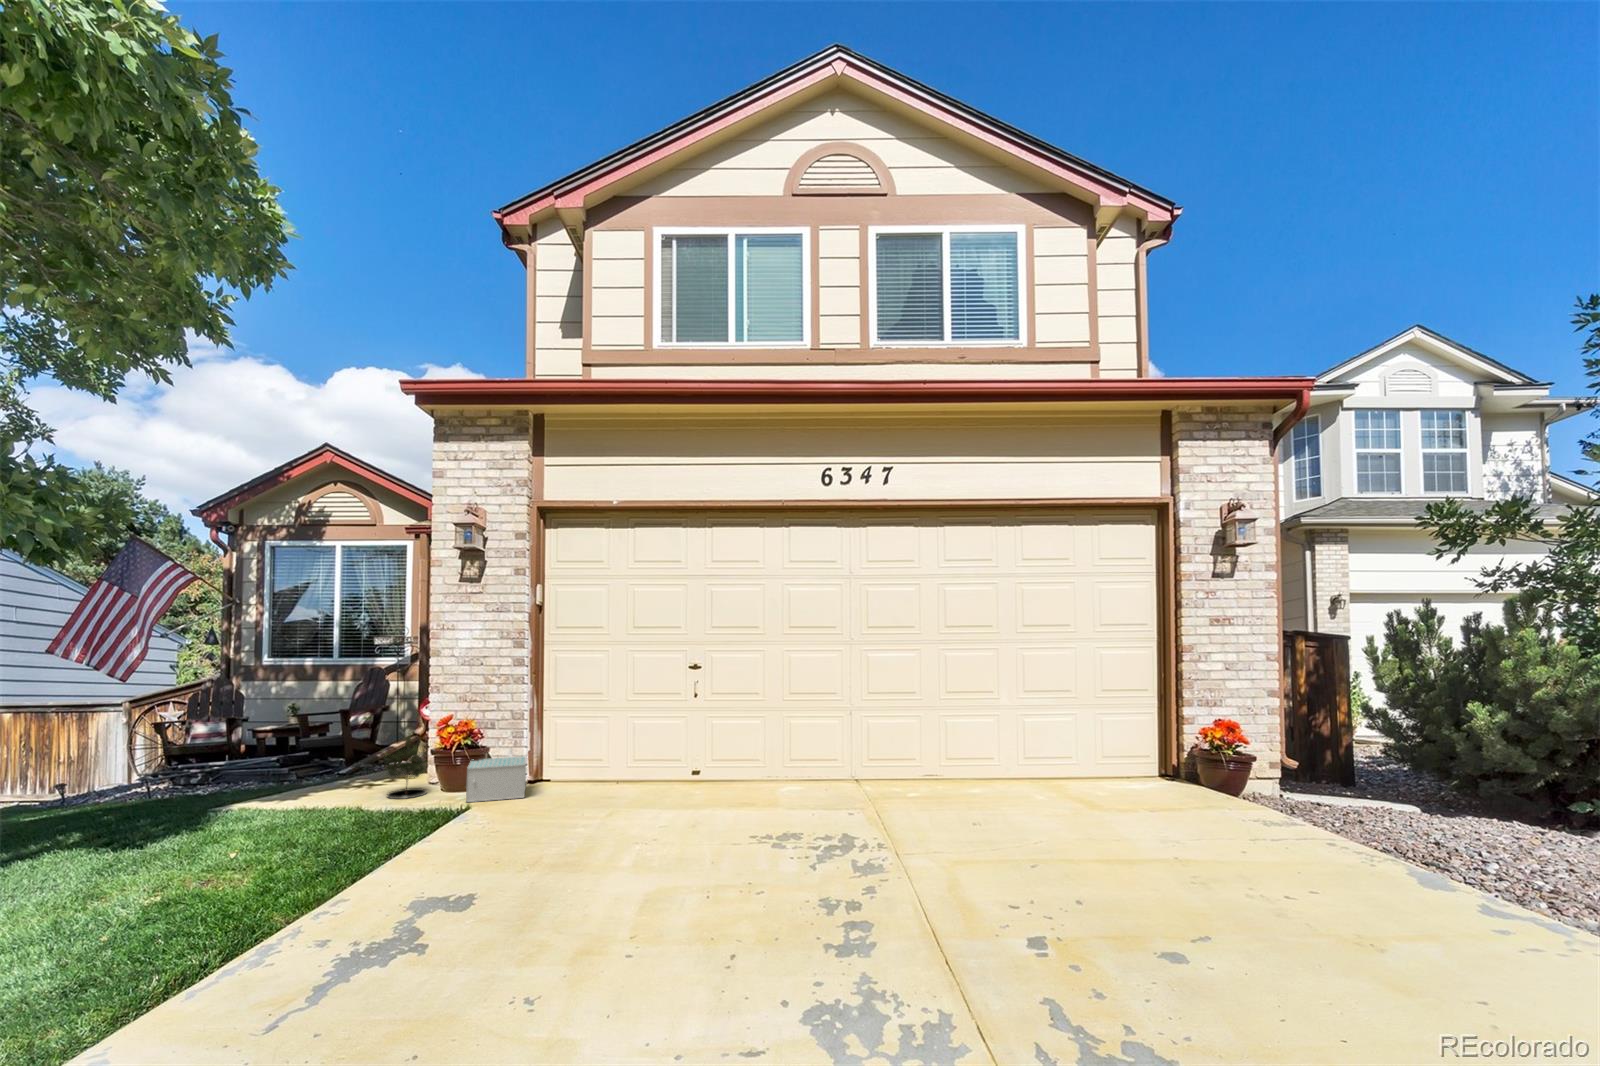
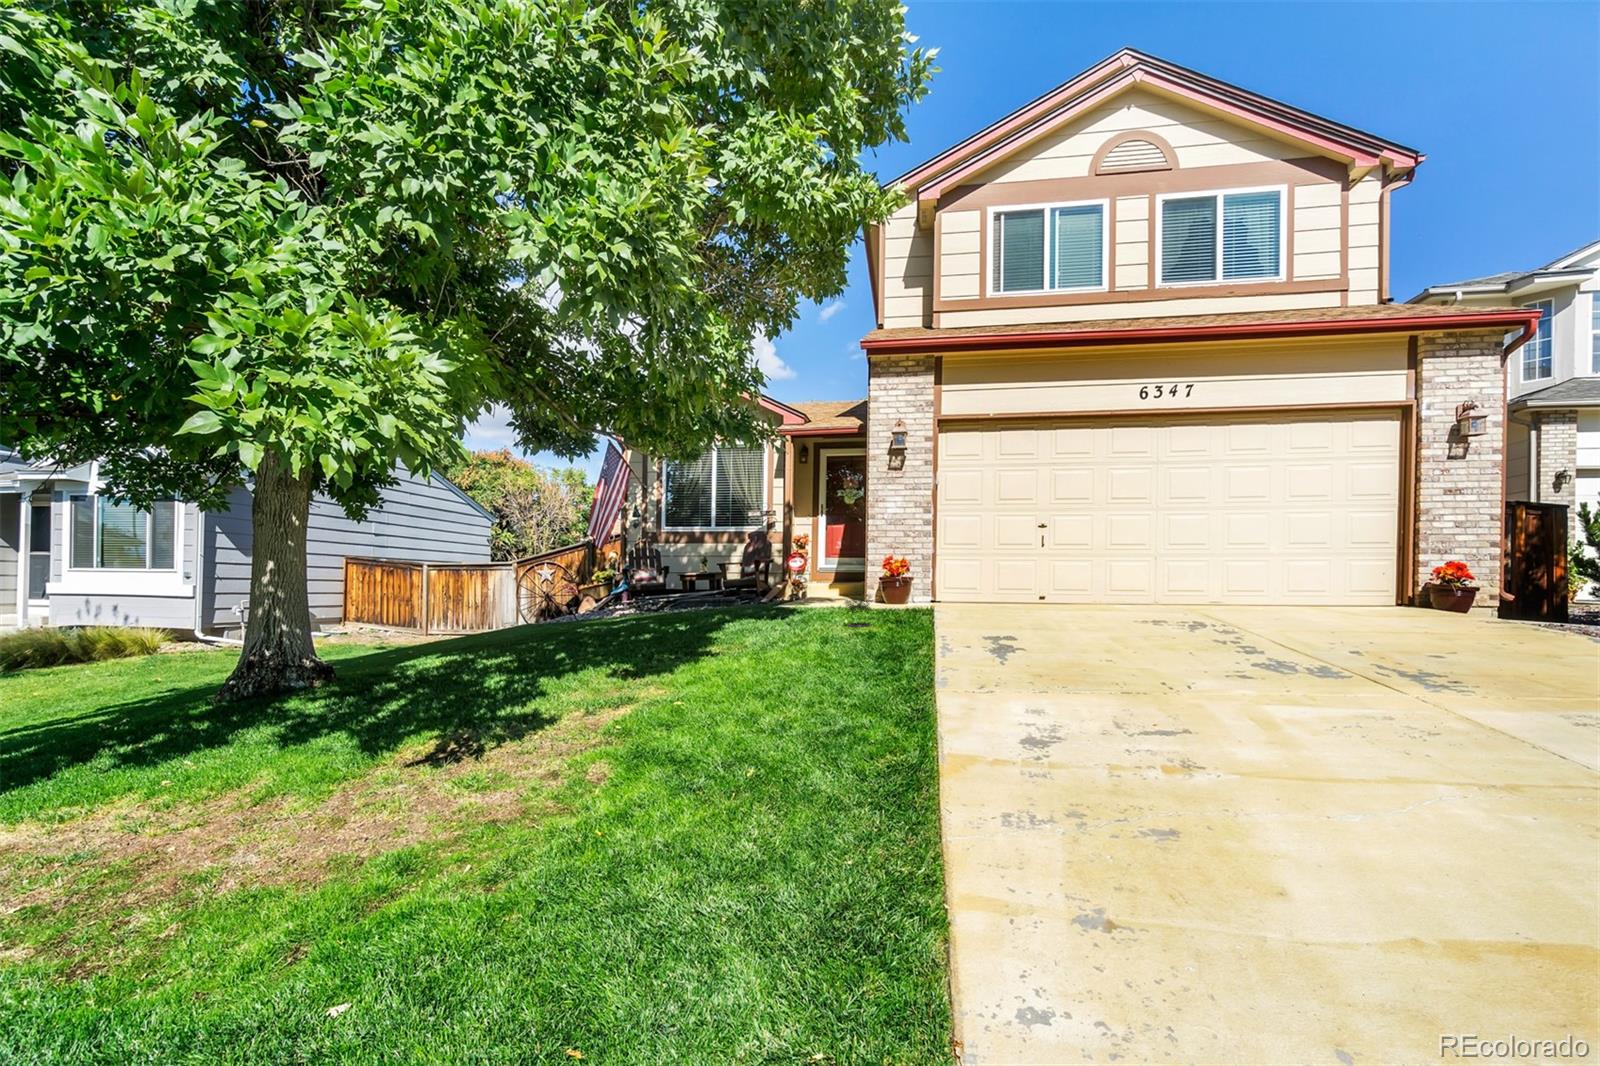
storage box: present [466,756,526,802] -> none [899,601,942,627]

